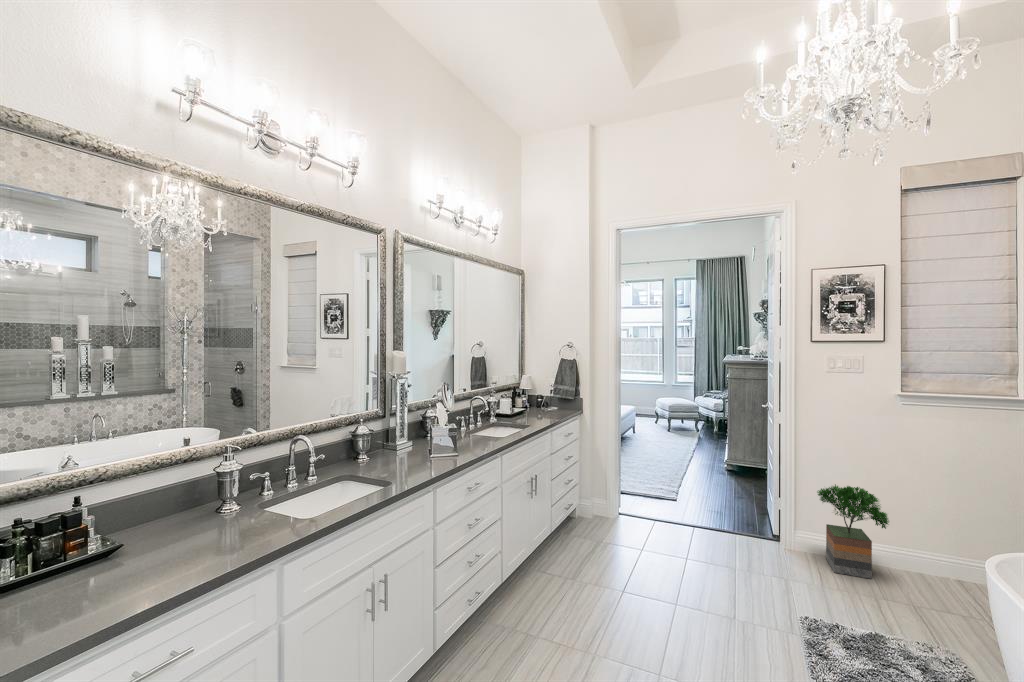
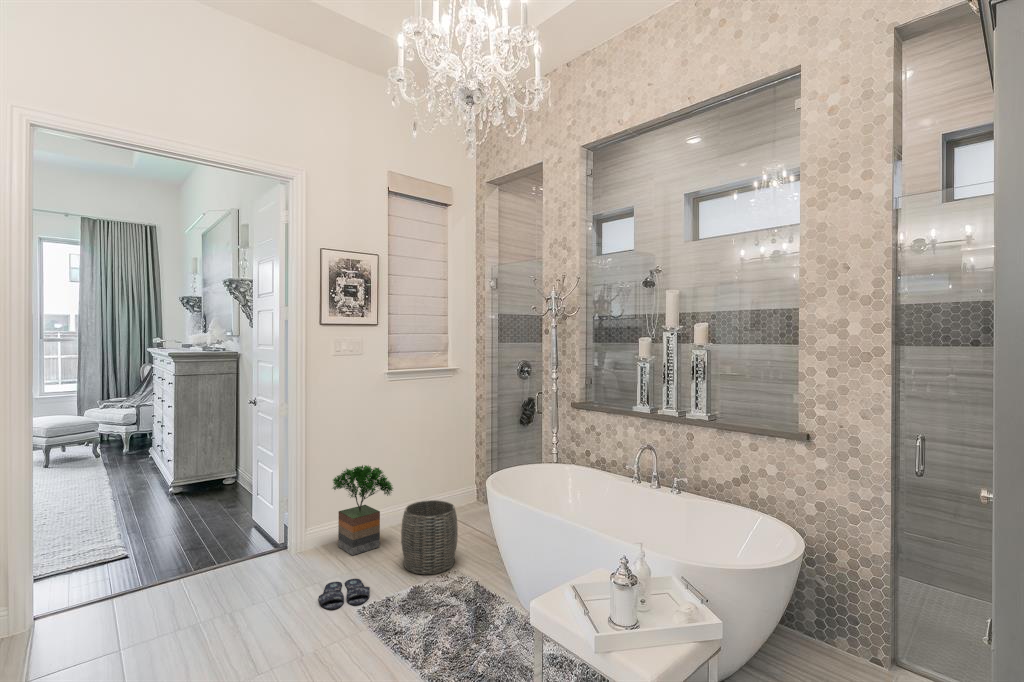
woven basket: none [881,546,970,643] -> present [401,500,458,574]
slippers: none [772,583,827,615] -> present [319,579,370,610]

